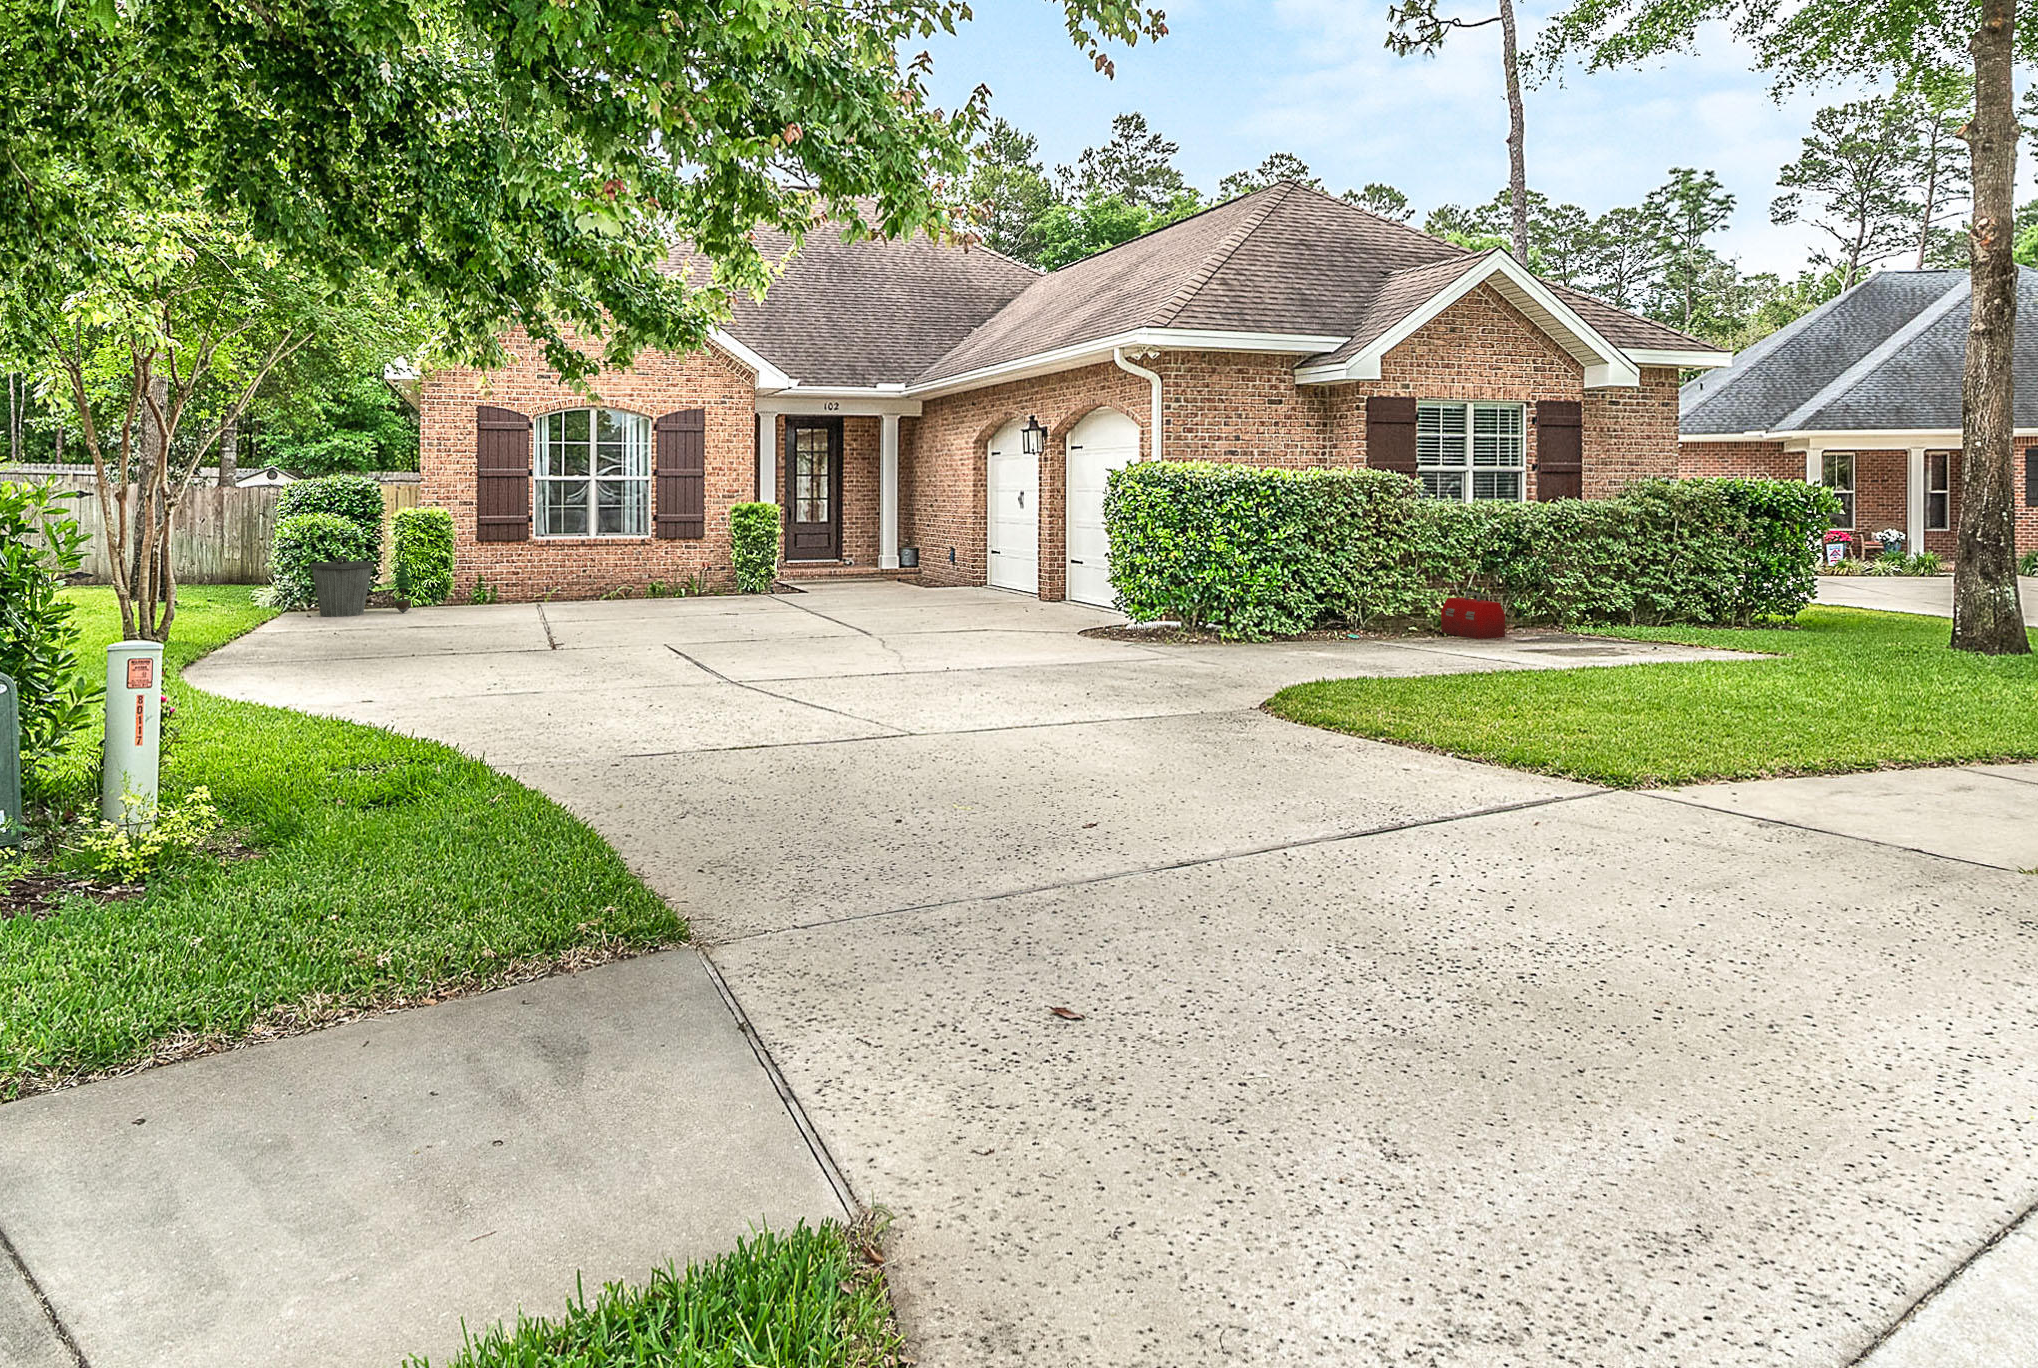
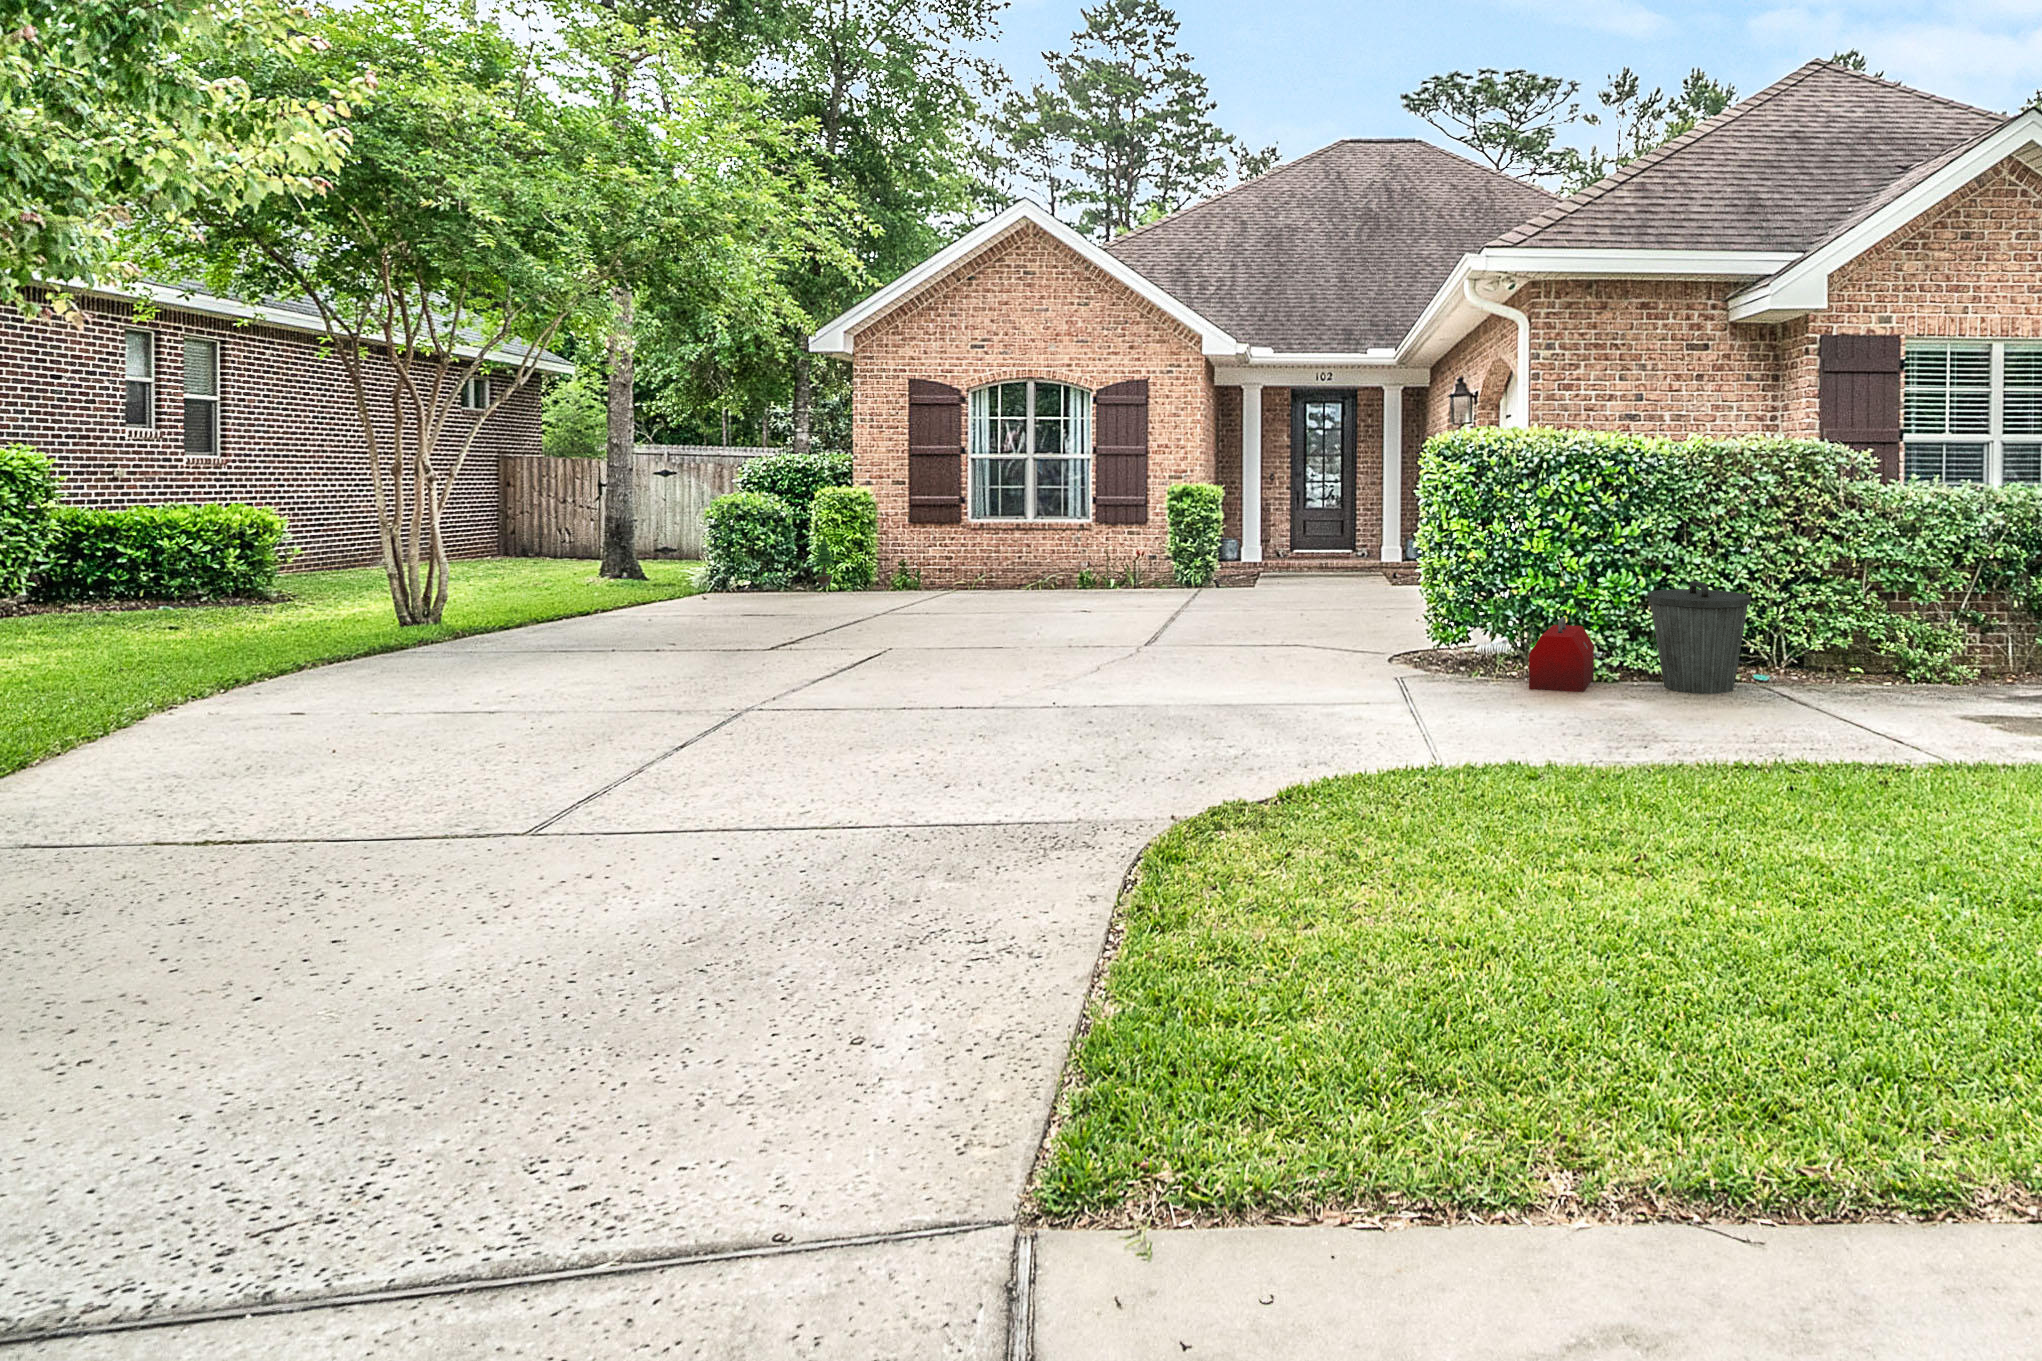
trash can: present [310,556,374,617] -> present [1648,581,1751,694]
toolbox: present [1441,592,1505,639] -> present [1529,617,1594,692]

